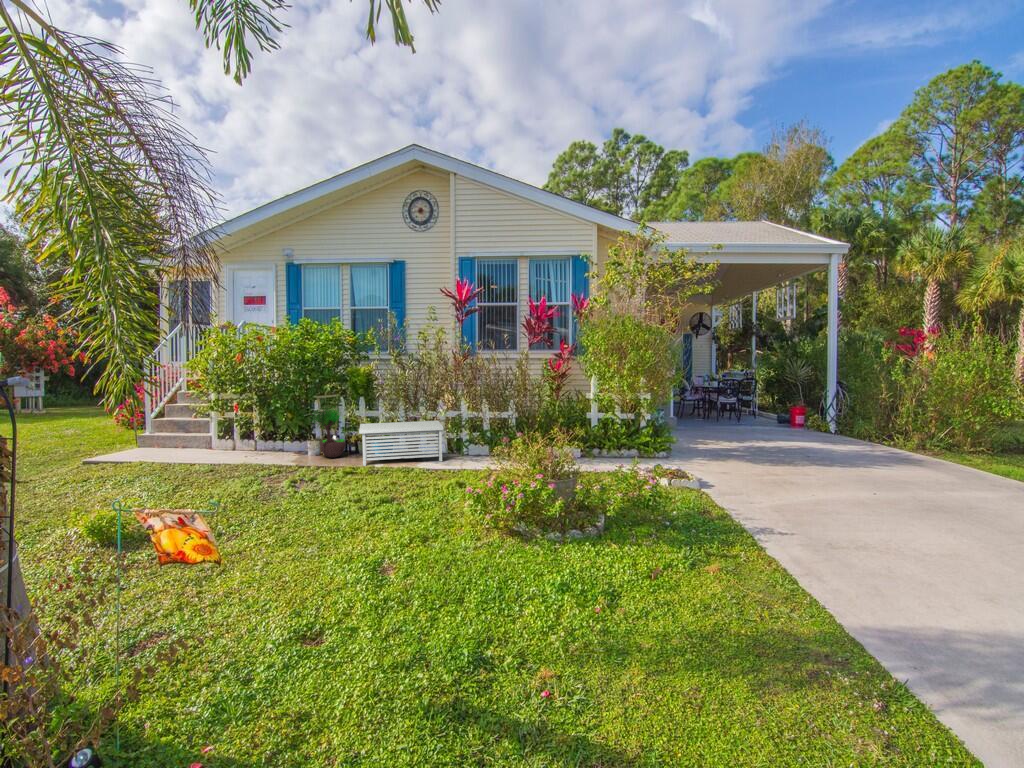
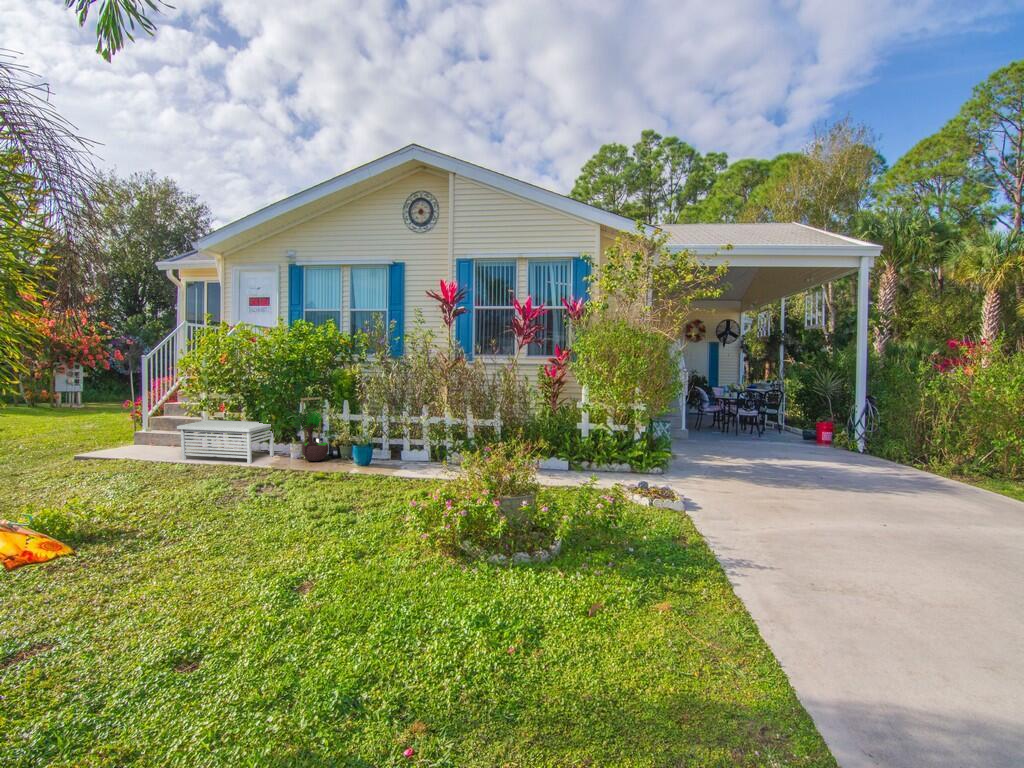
storage bench: present [359,421,443,466] -> present [177,420,274,464]

